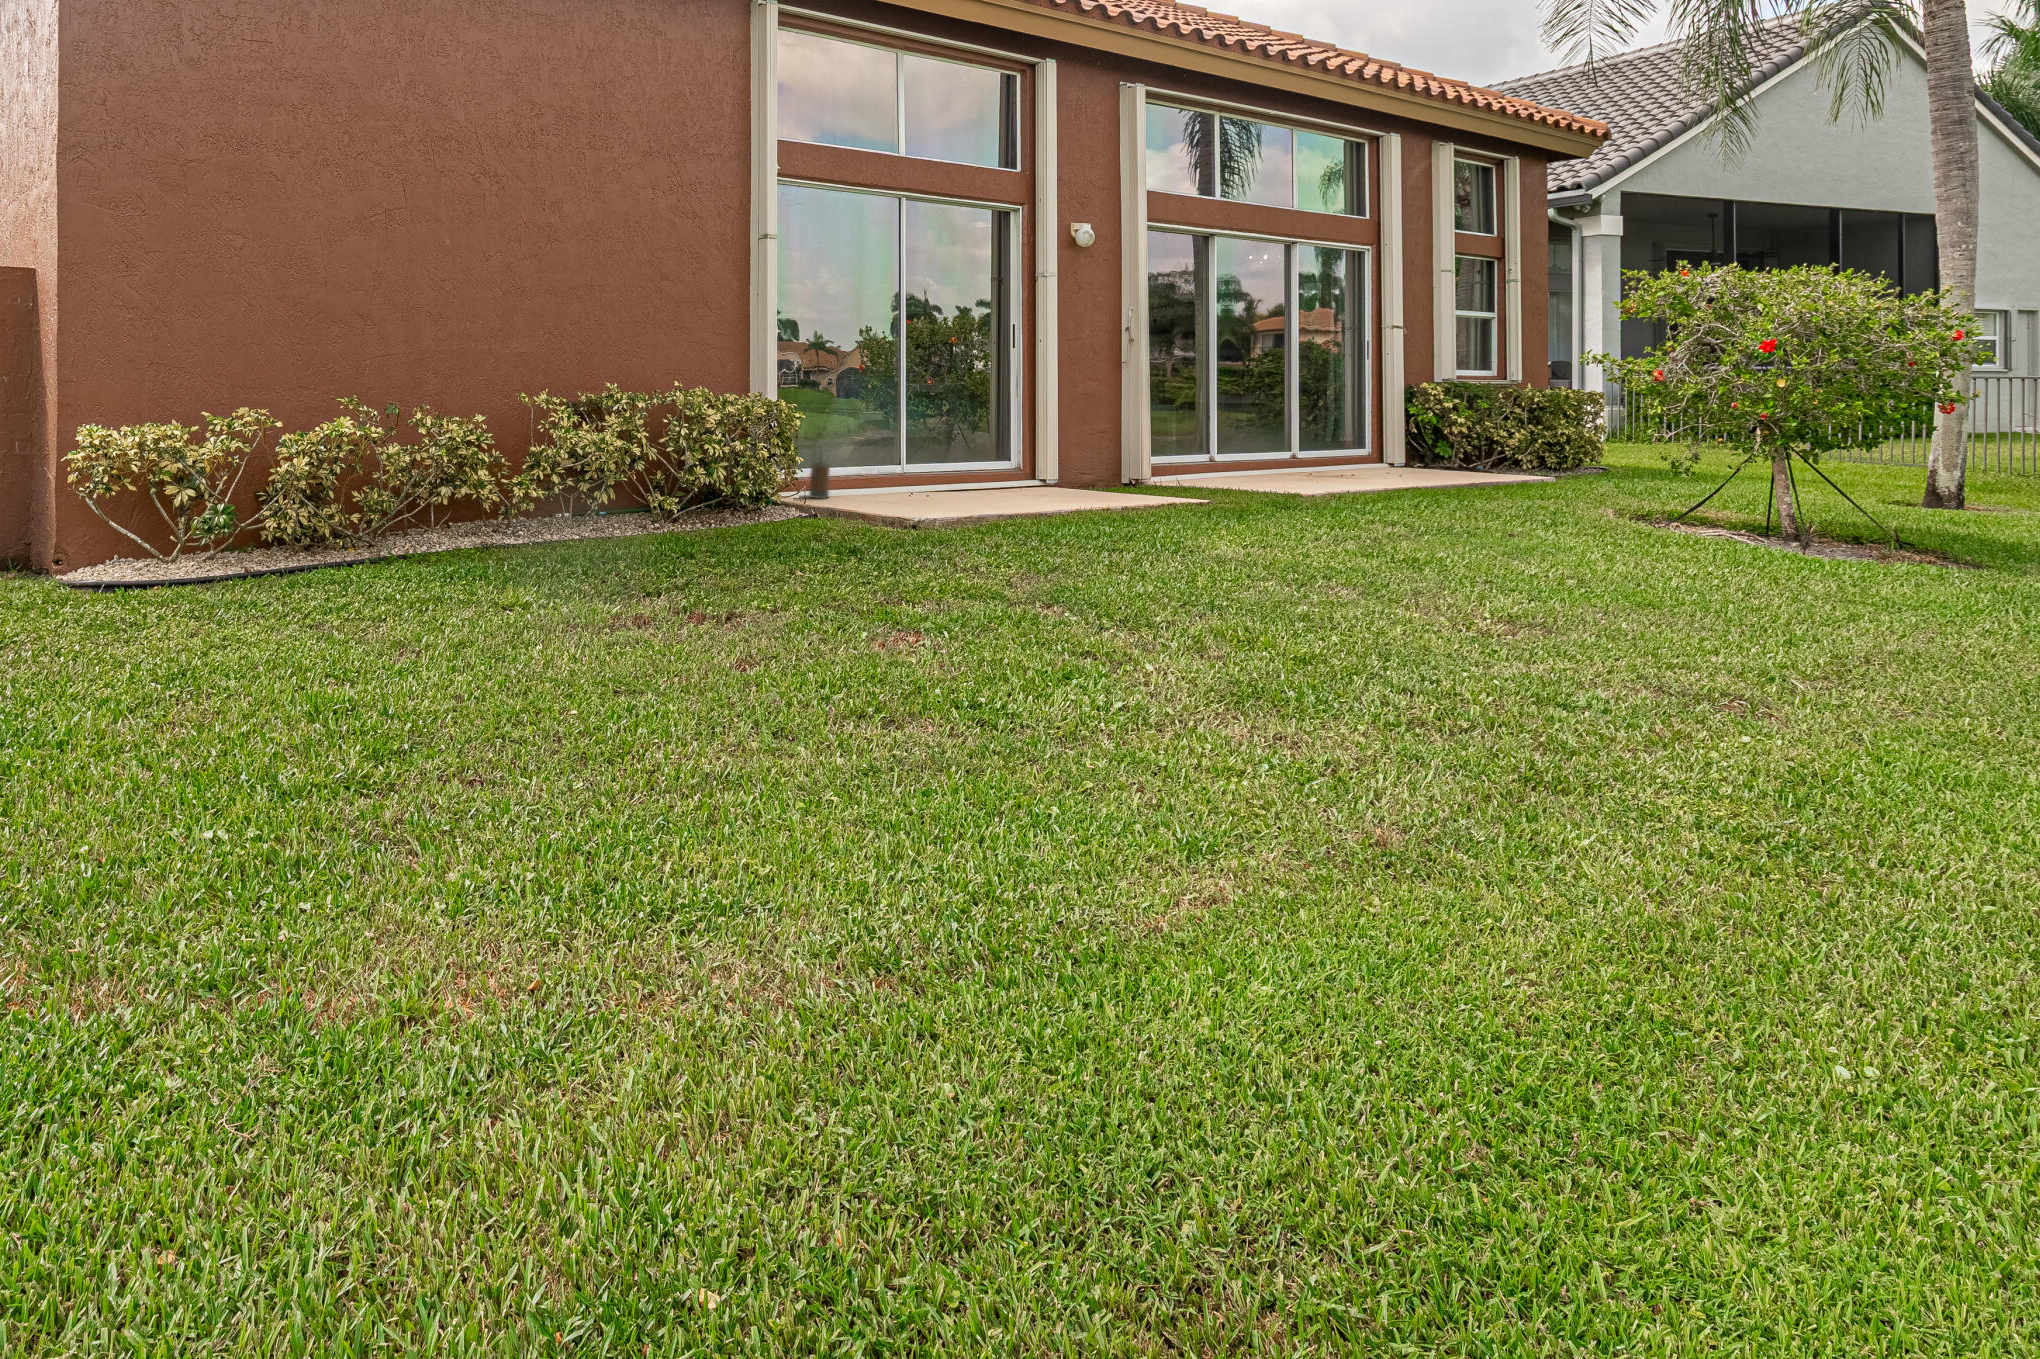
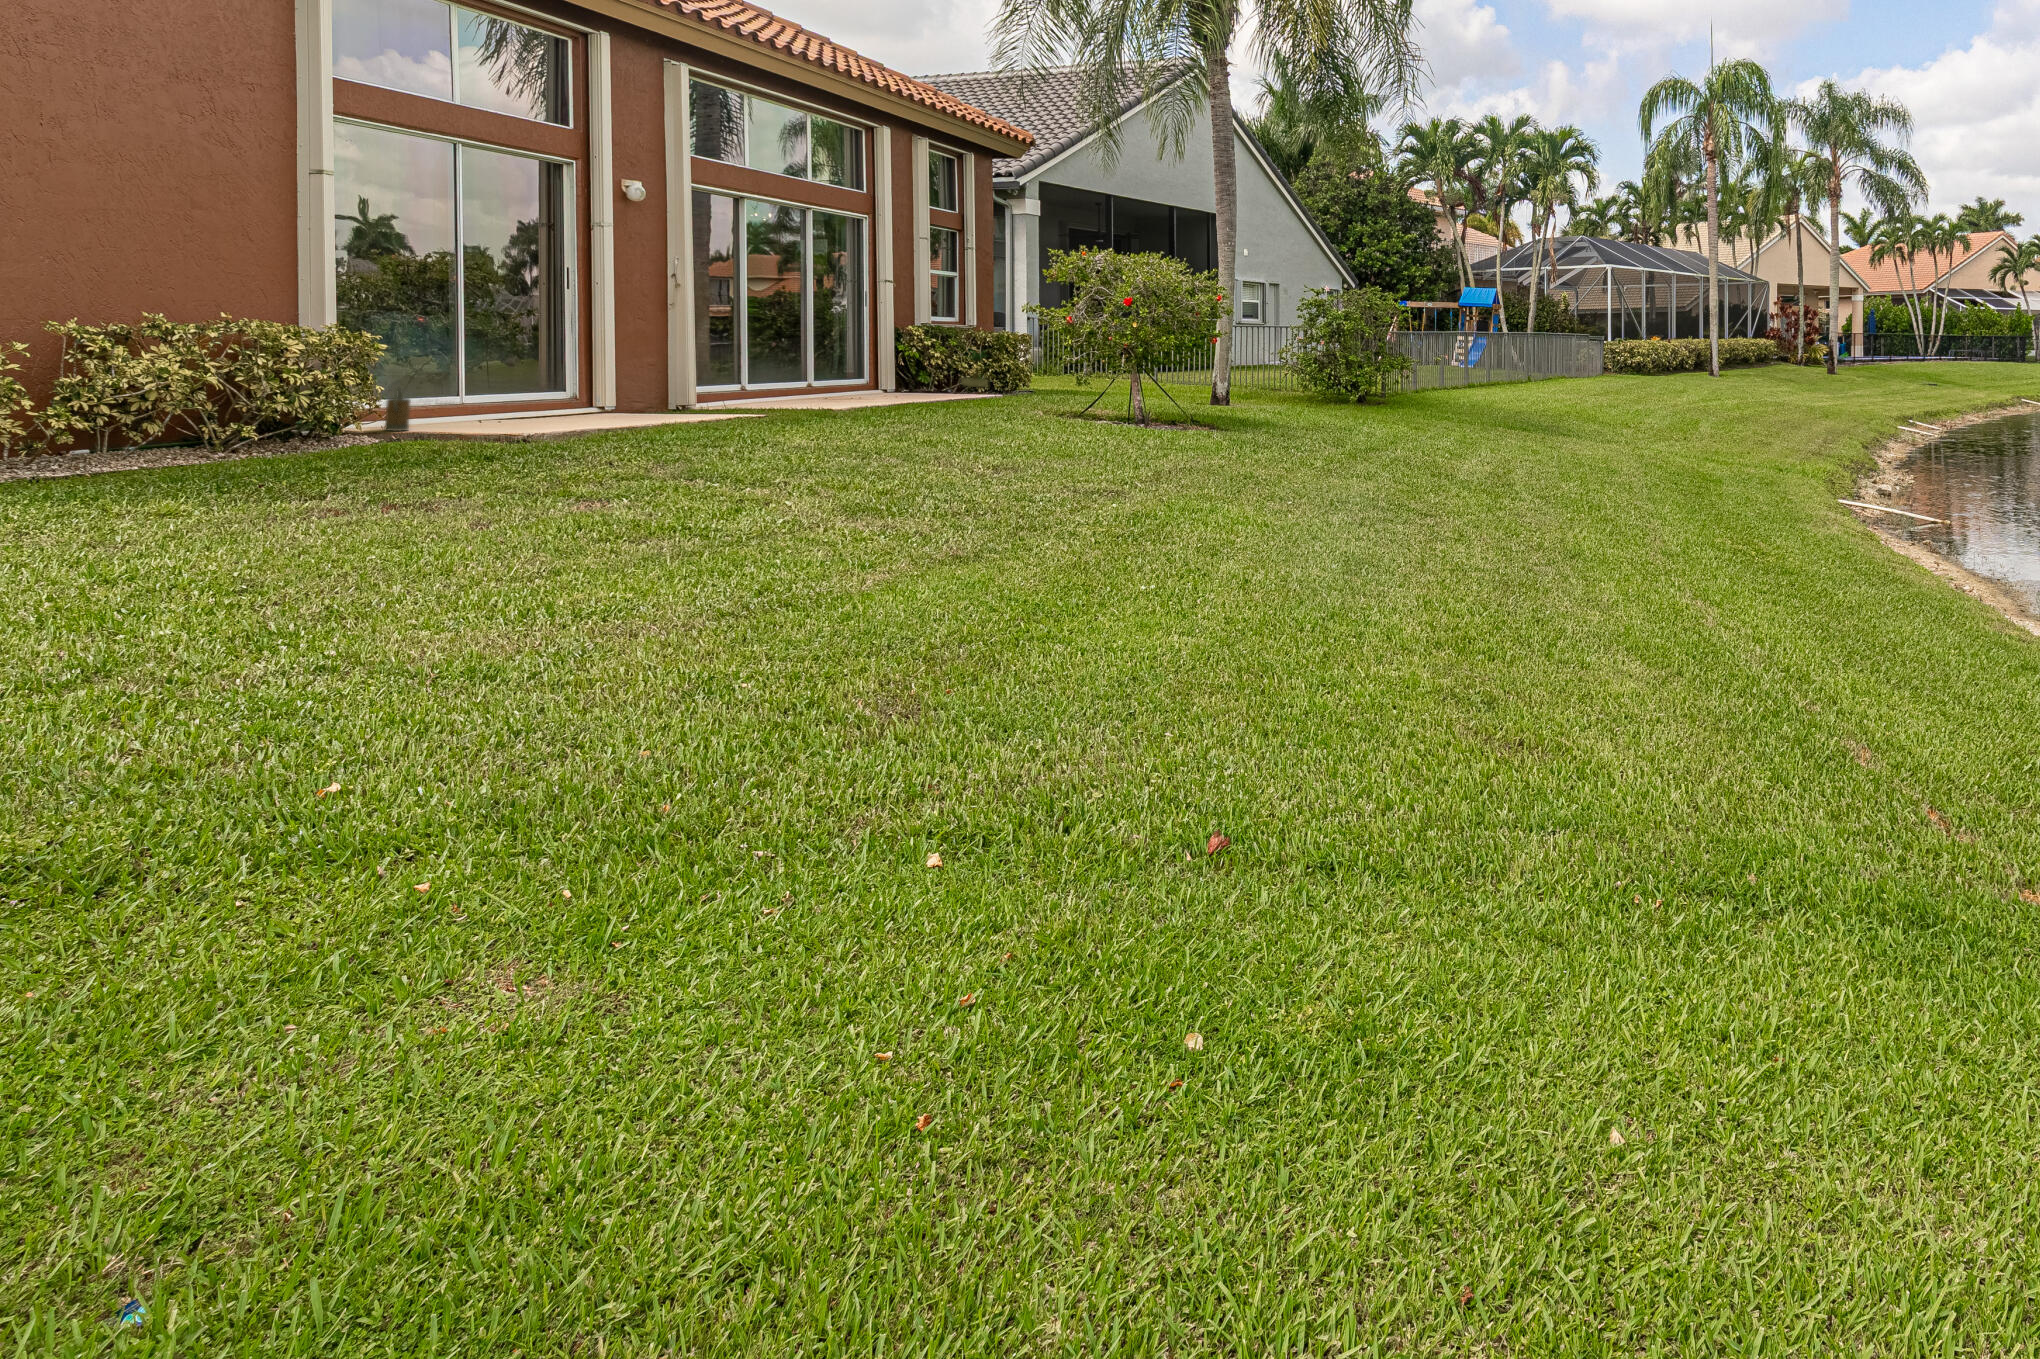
potted plant: none [1500,417,1551,472] -> present [961,350,988,387]

